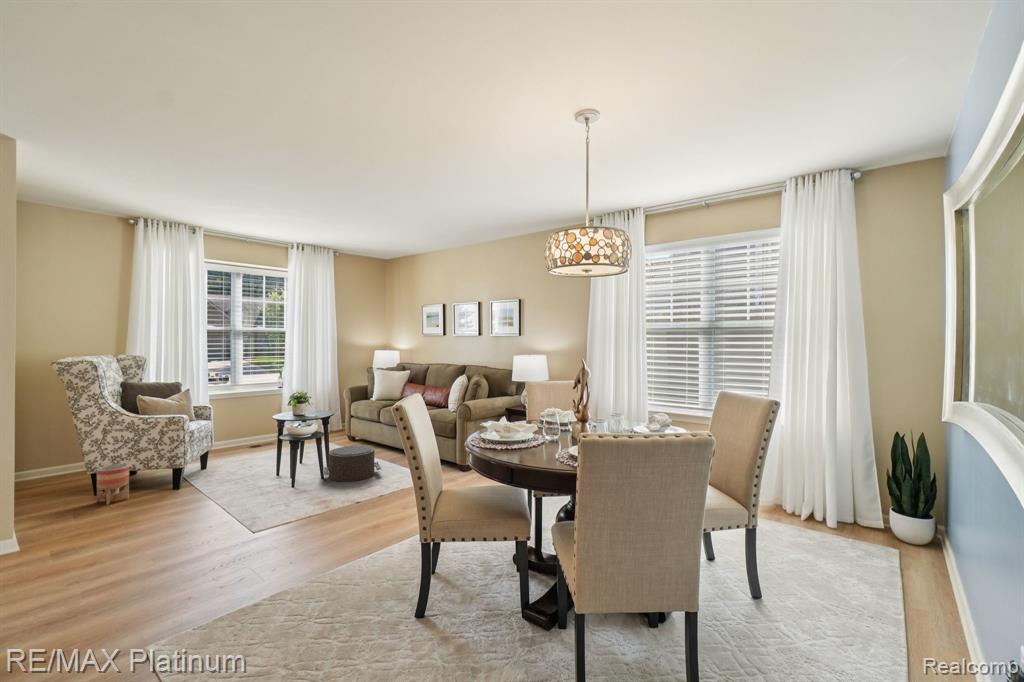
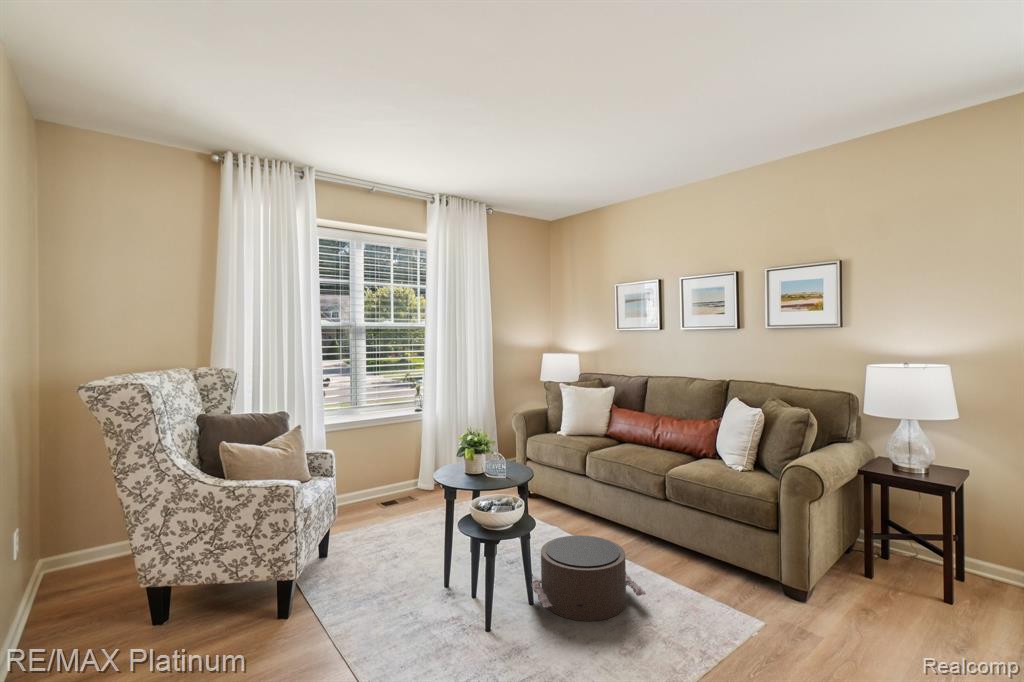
planter: present [97,464,129,505] -> none [150,573,205,661]

